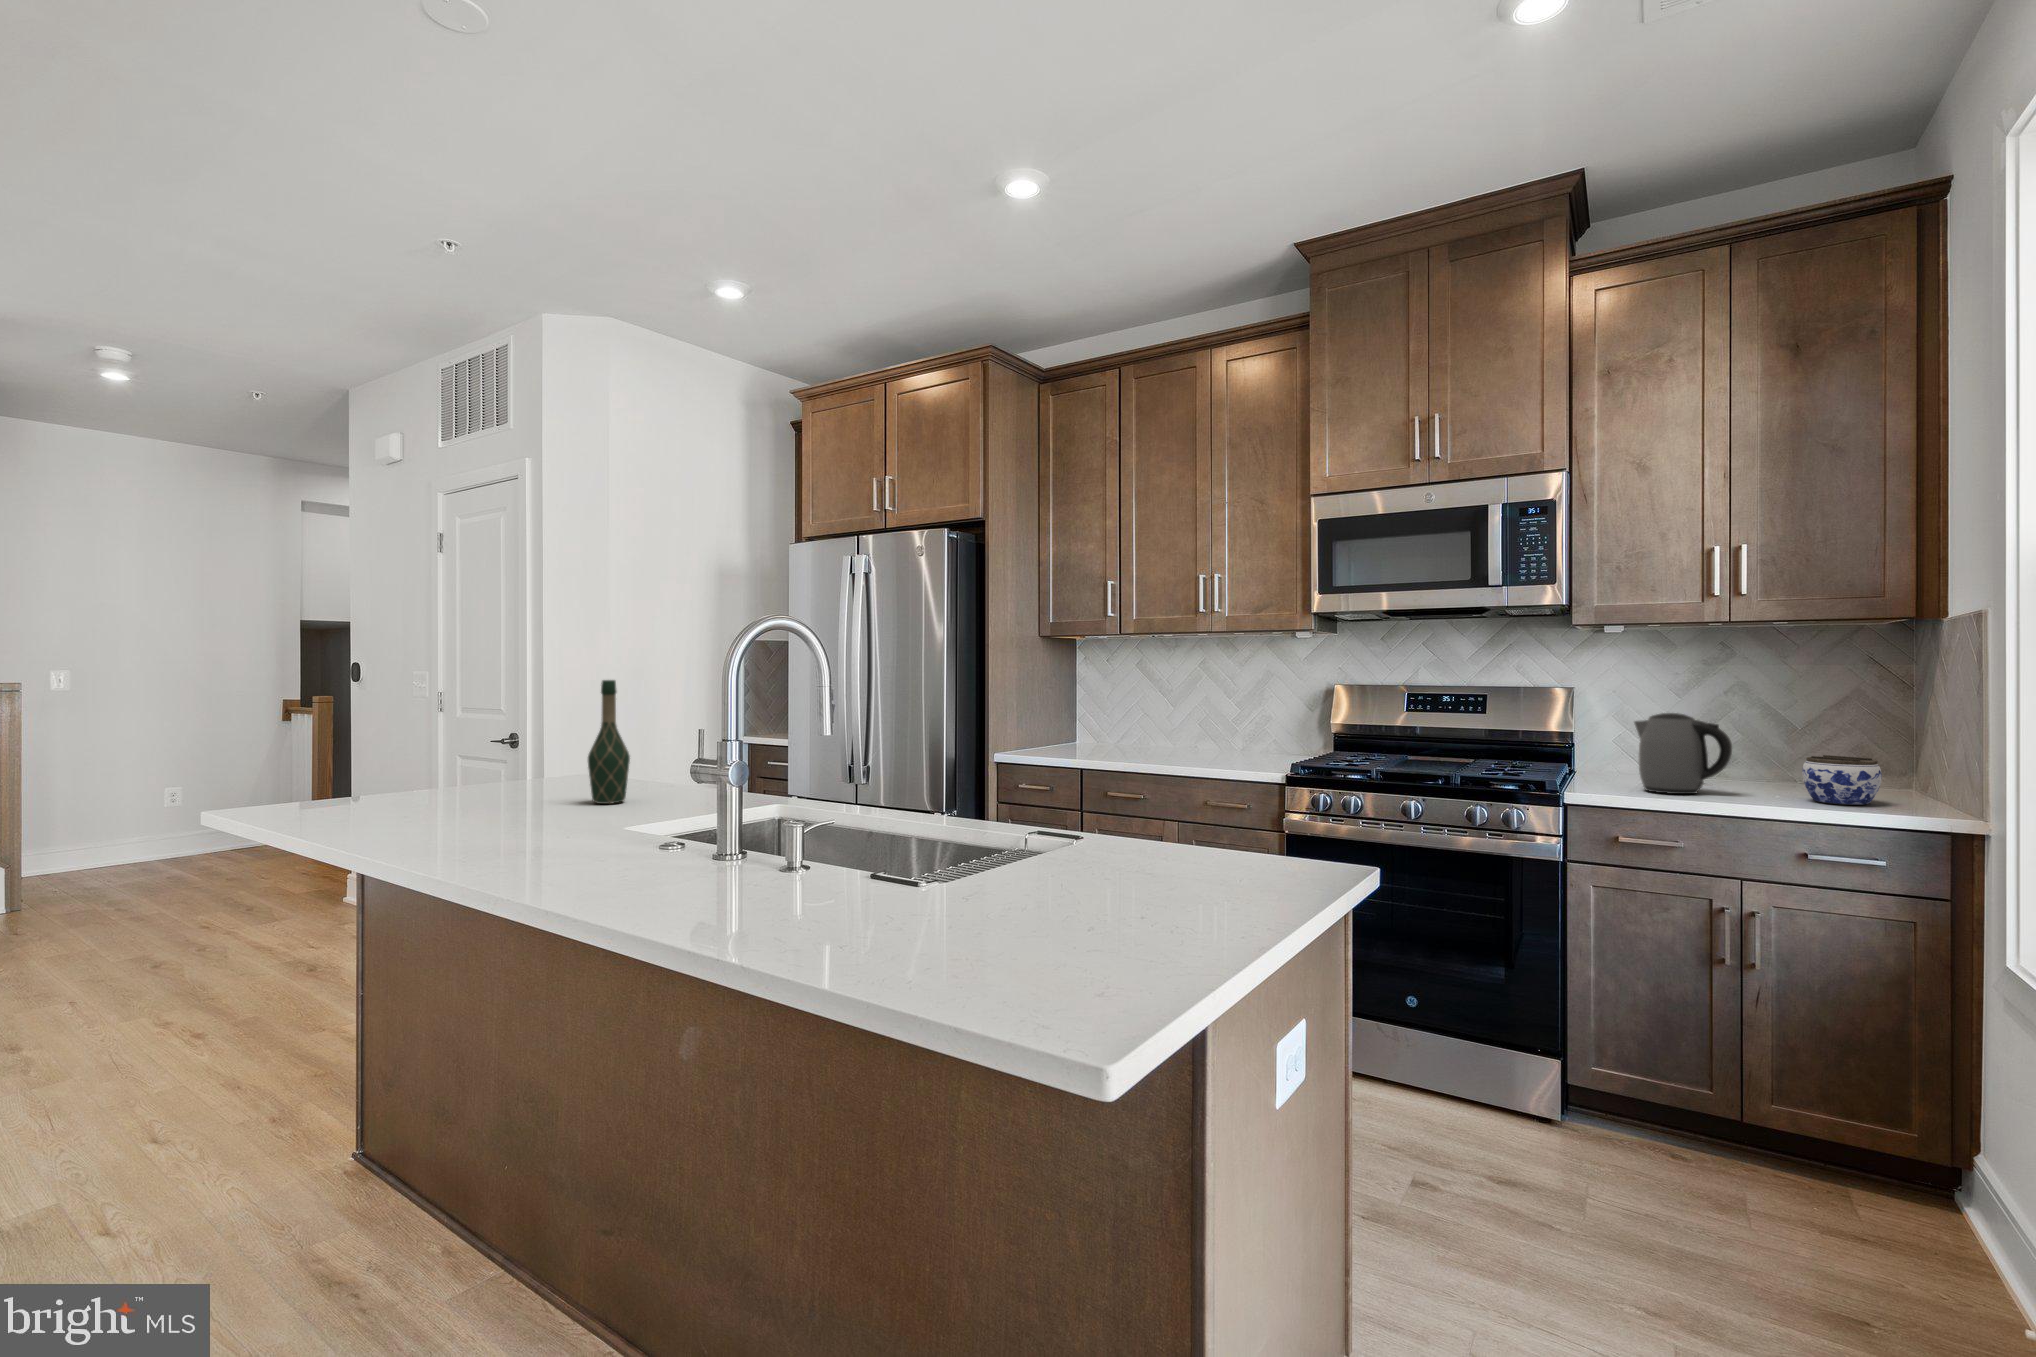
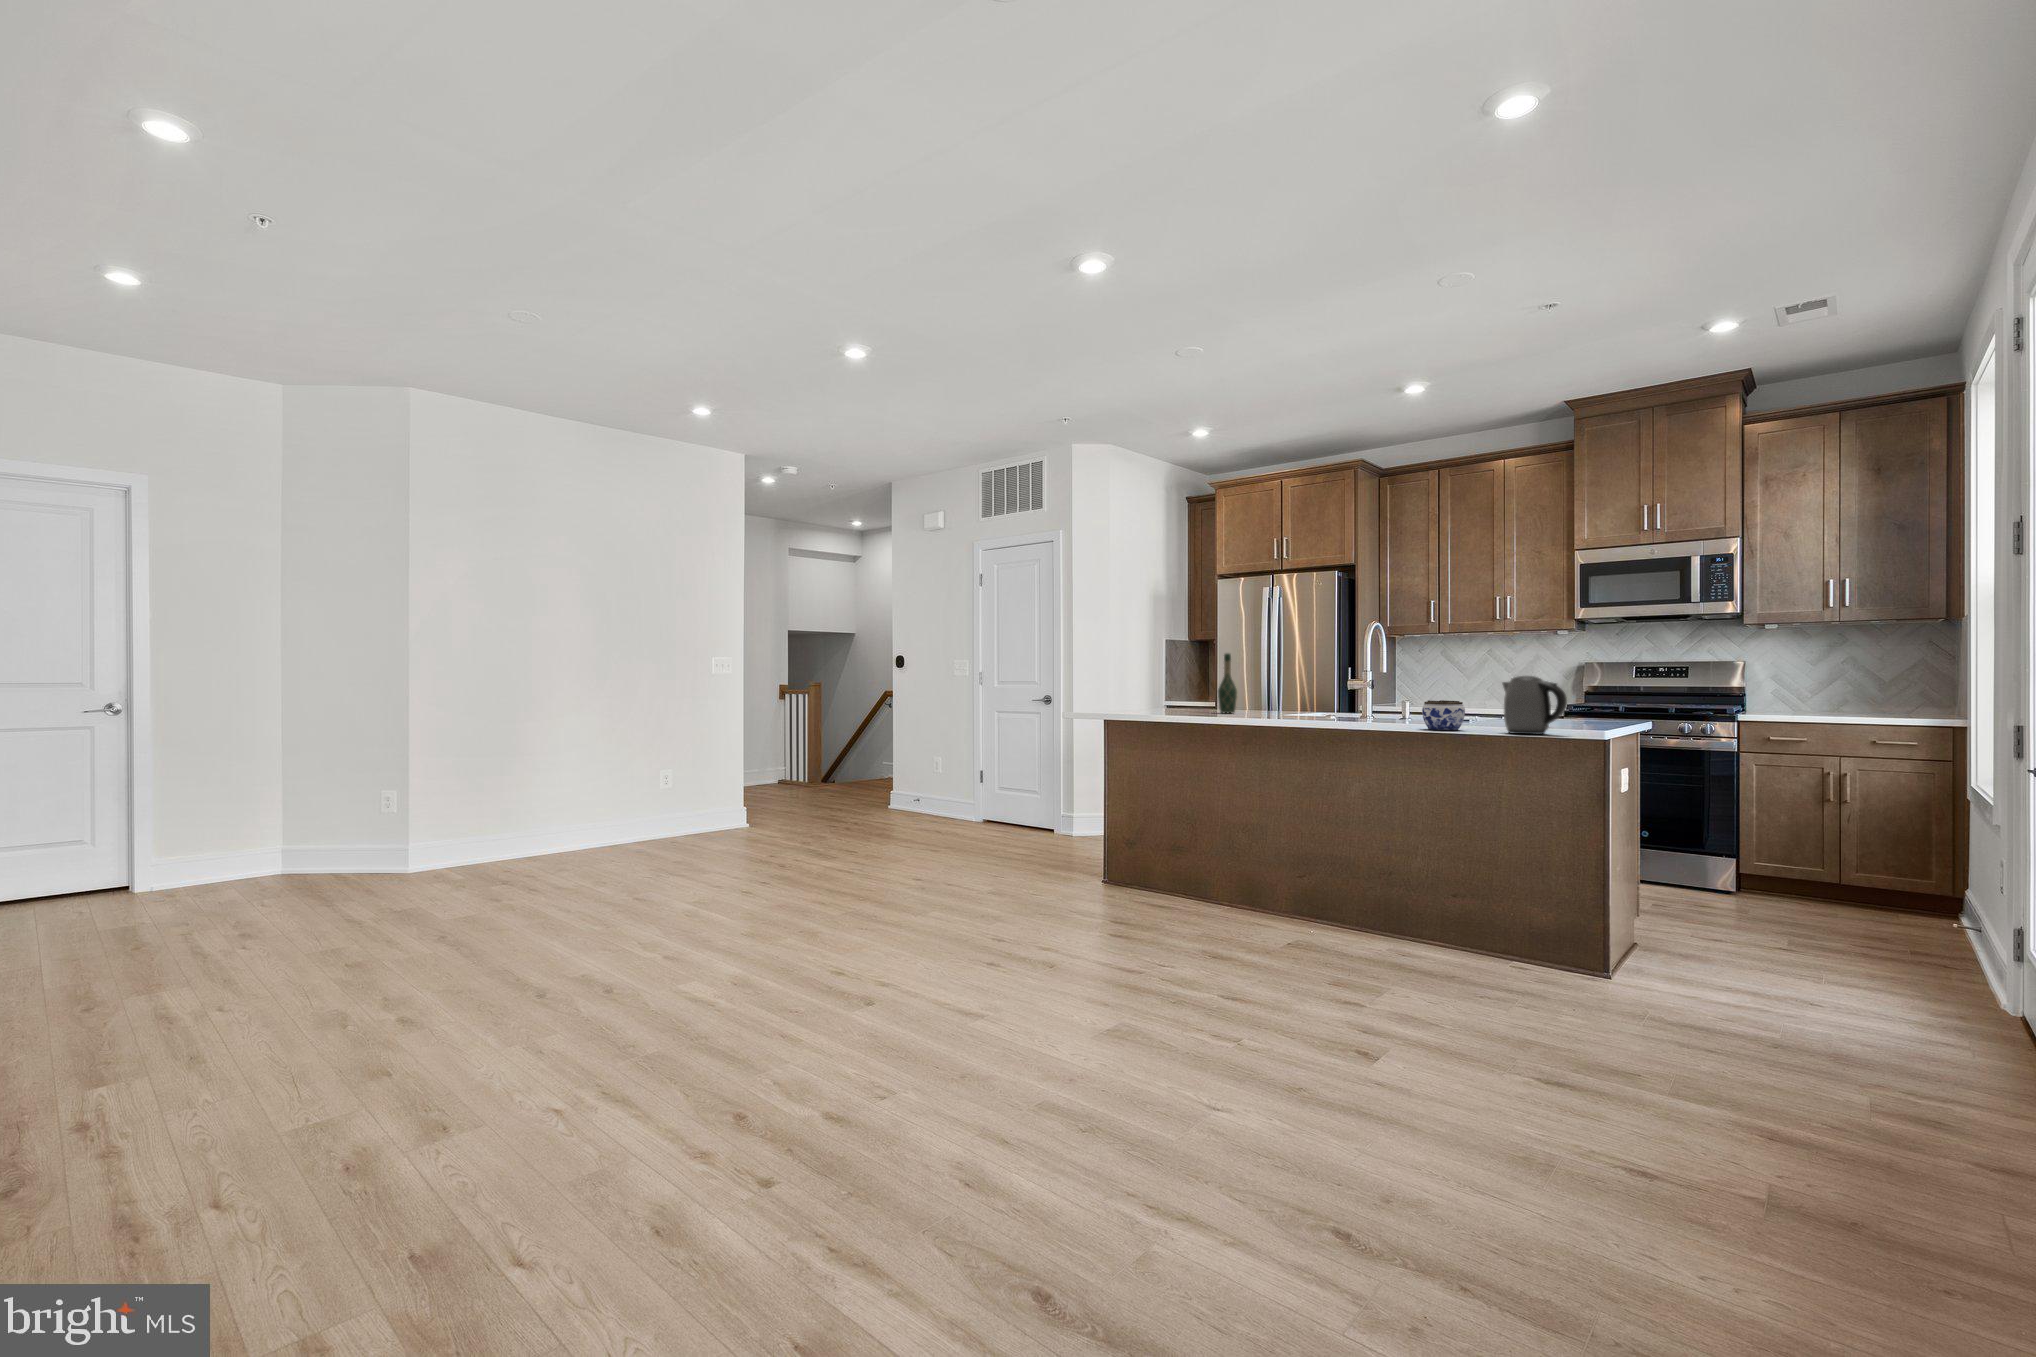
kettle: present [1634,713,1732,794] -> present [1502,676,1567,734]
jar: present [1802,755,1882,805] -> present [1422,700,1465,730]

